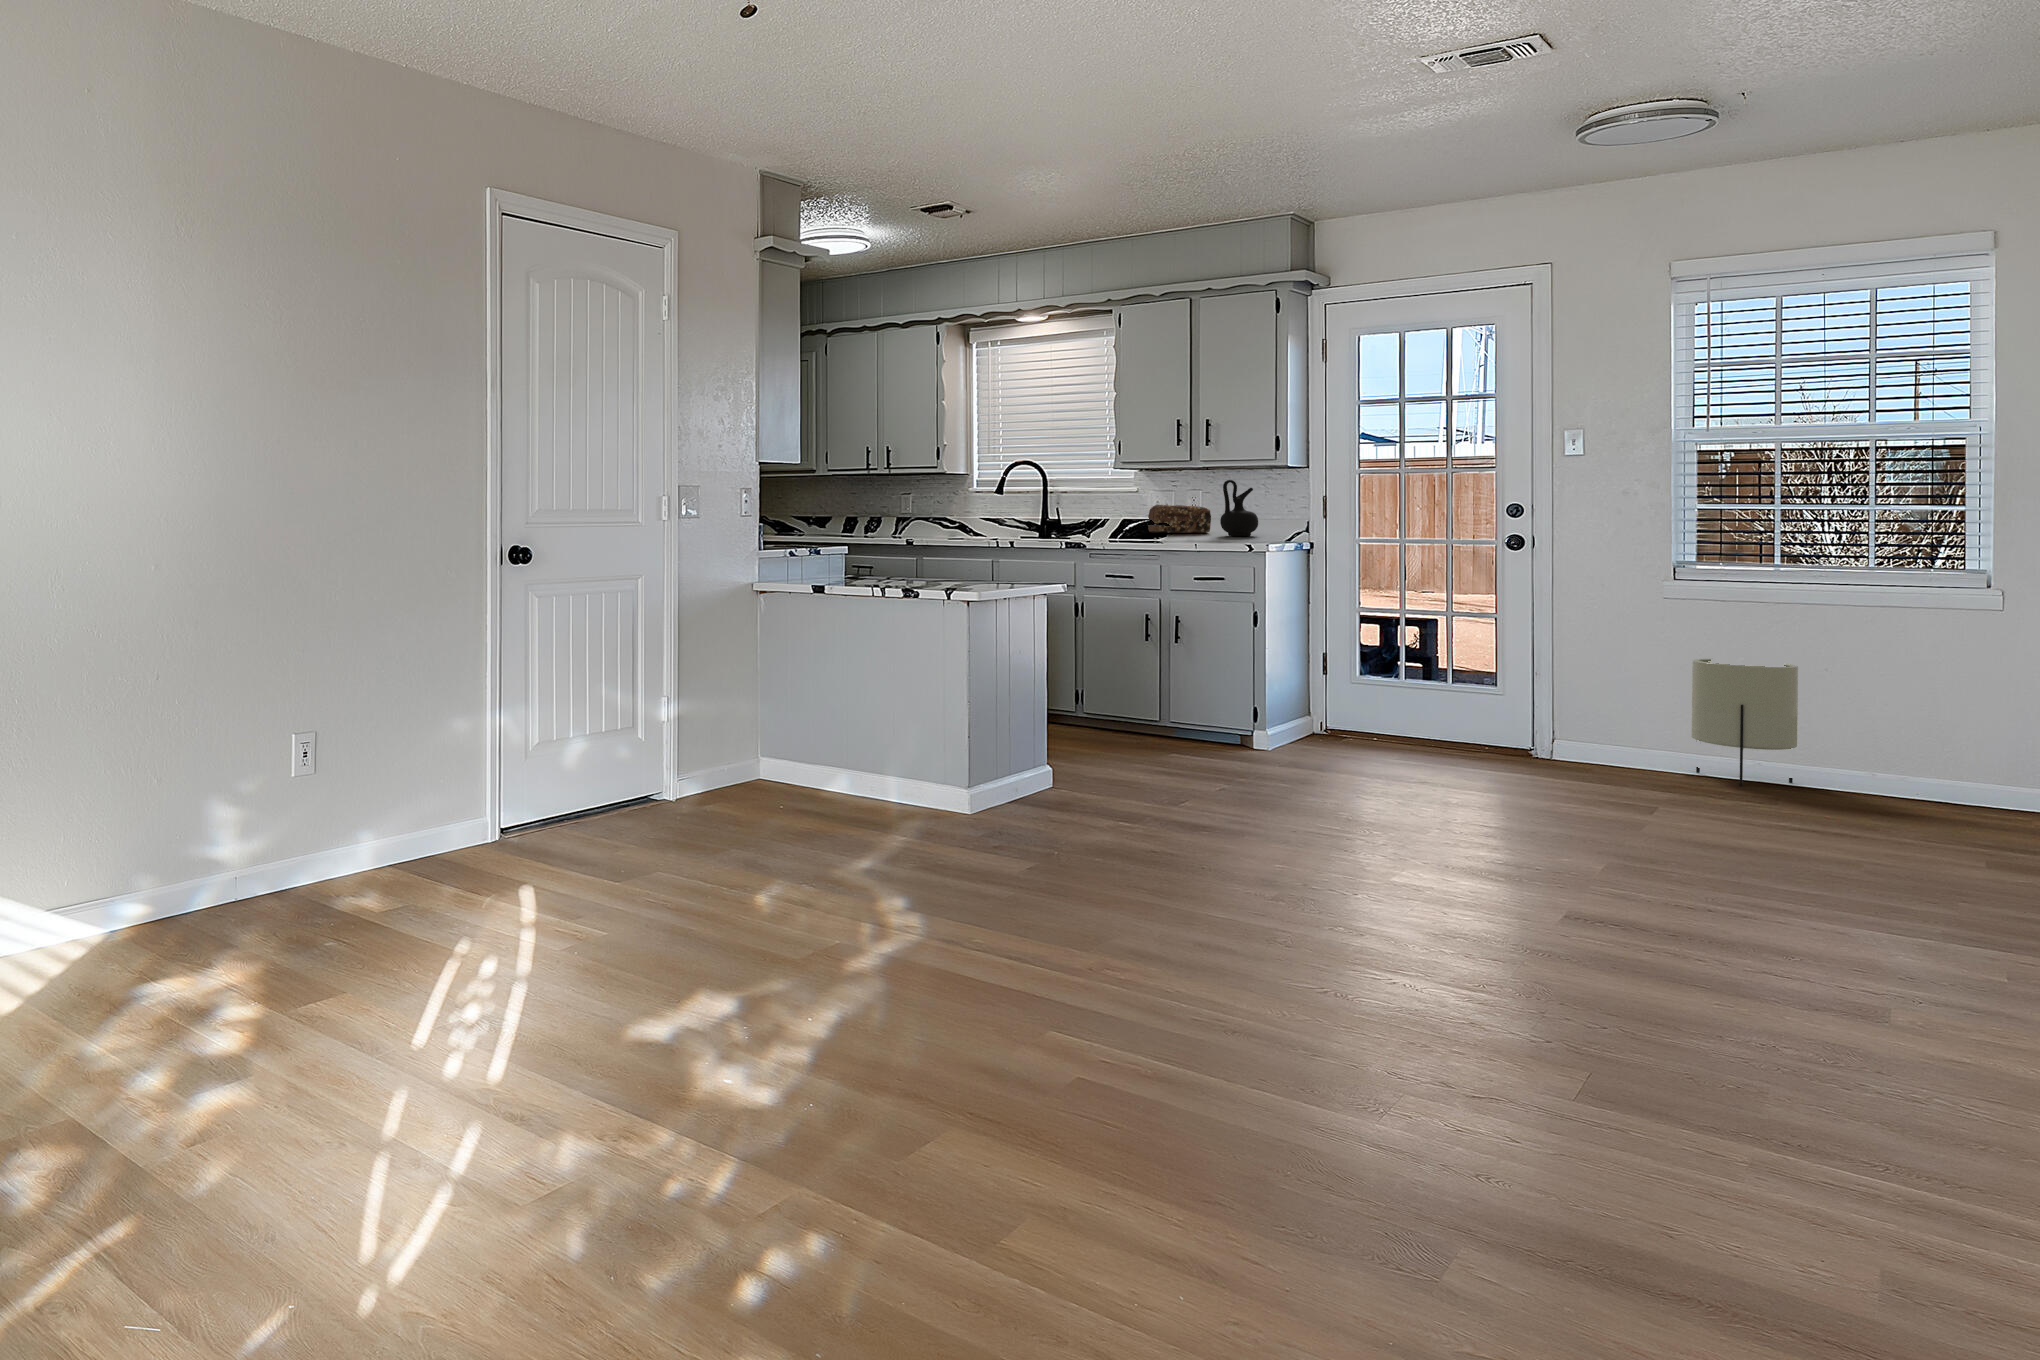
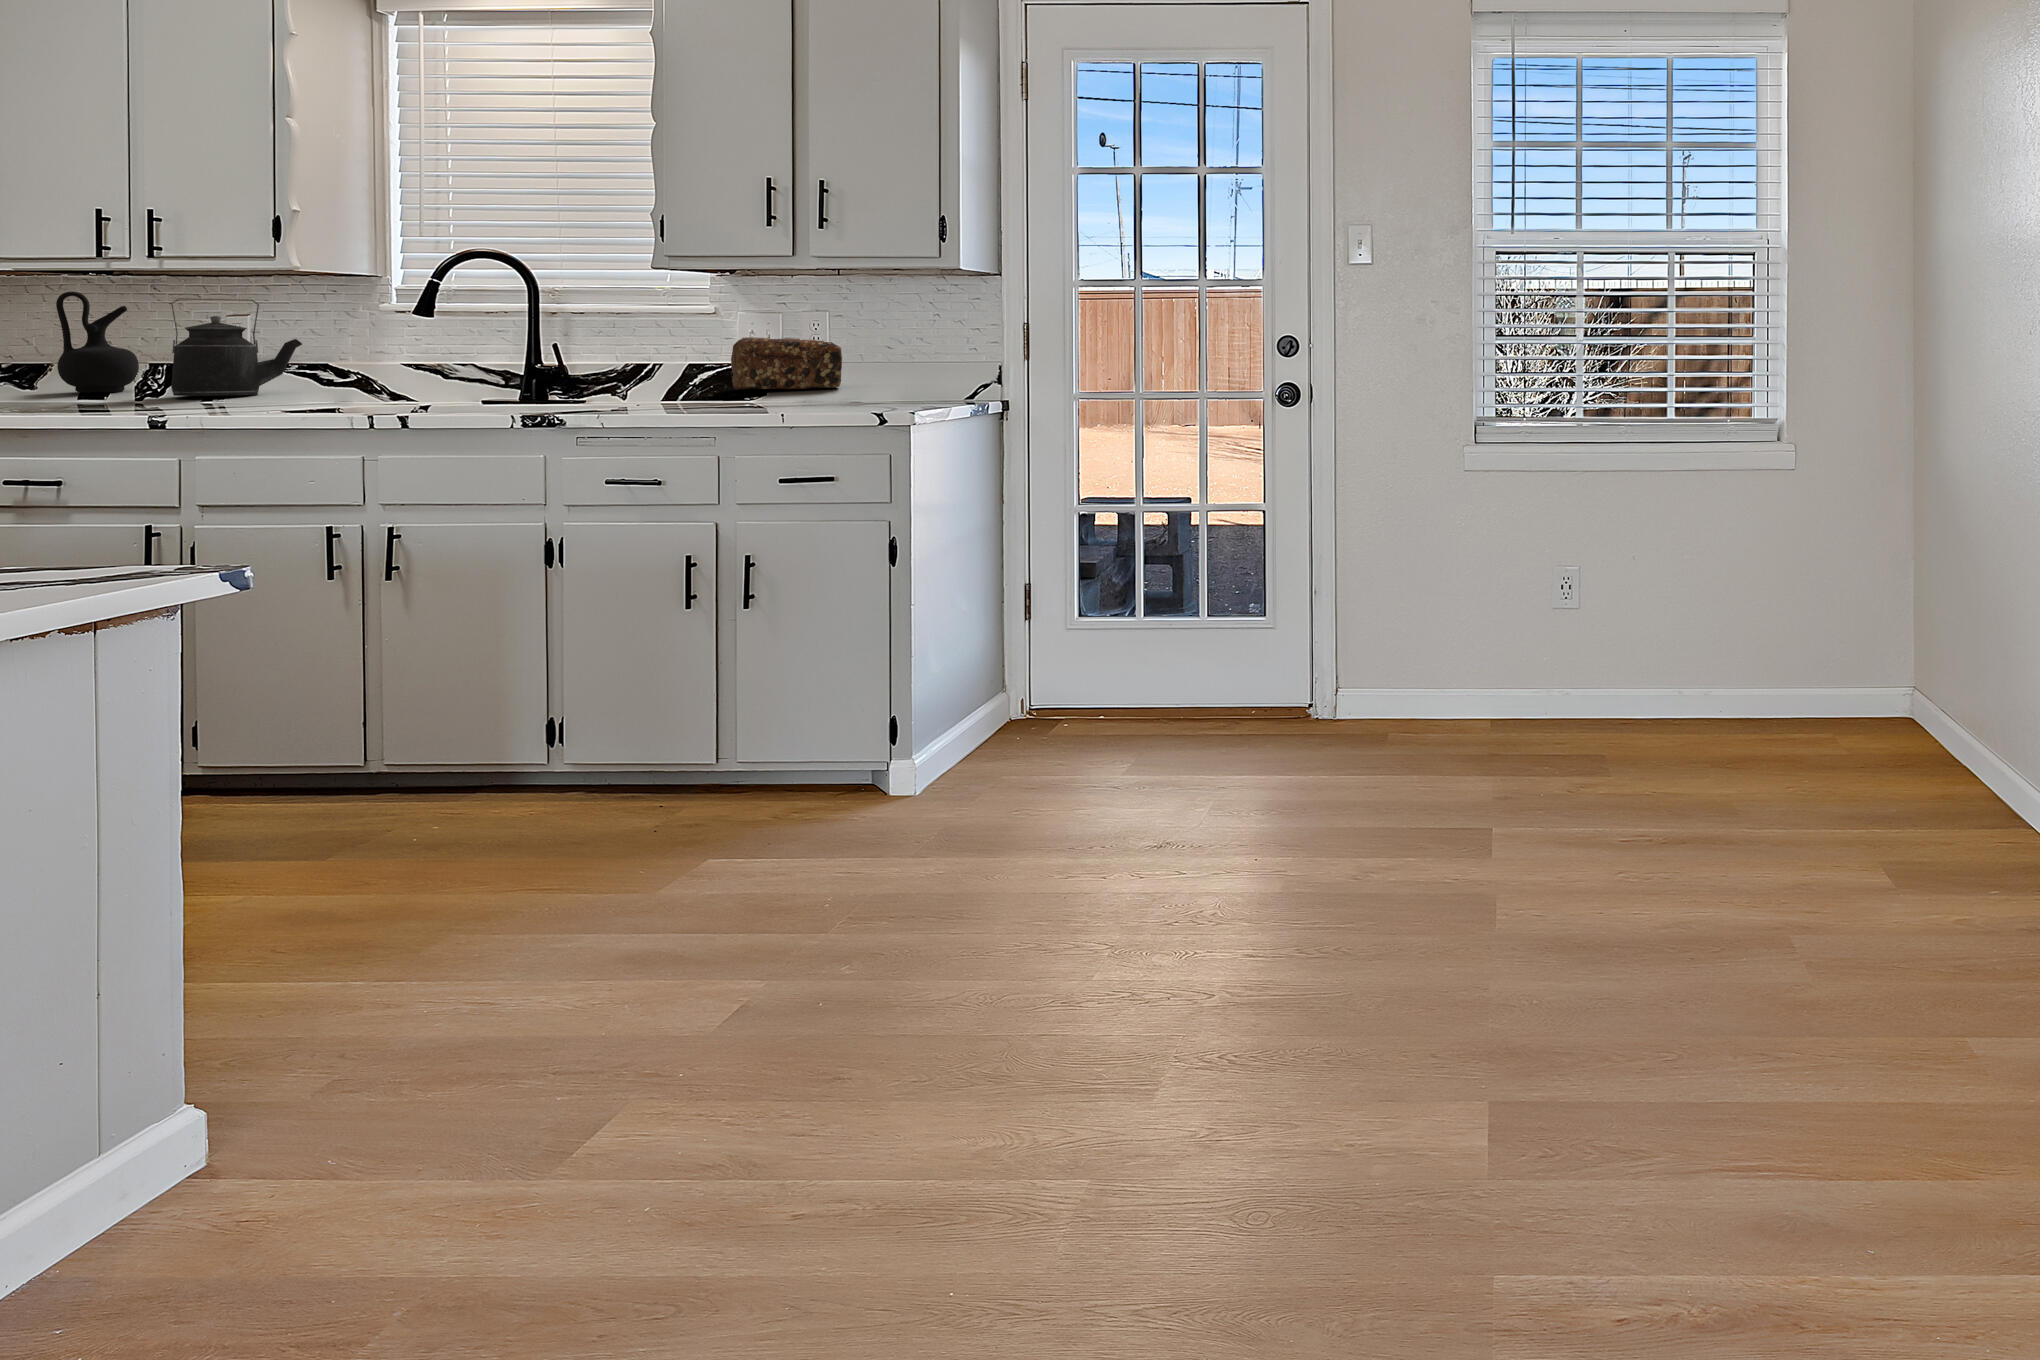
ceramic jug: present [1220,480,1258,536] -> present [56,292,139,392]
kettle: none [888,487,937,531] -> present [171,298,302,396]
planter: present [1692,659,1798,786] -> none [1499,557,1610,749]

